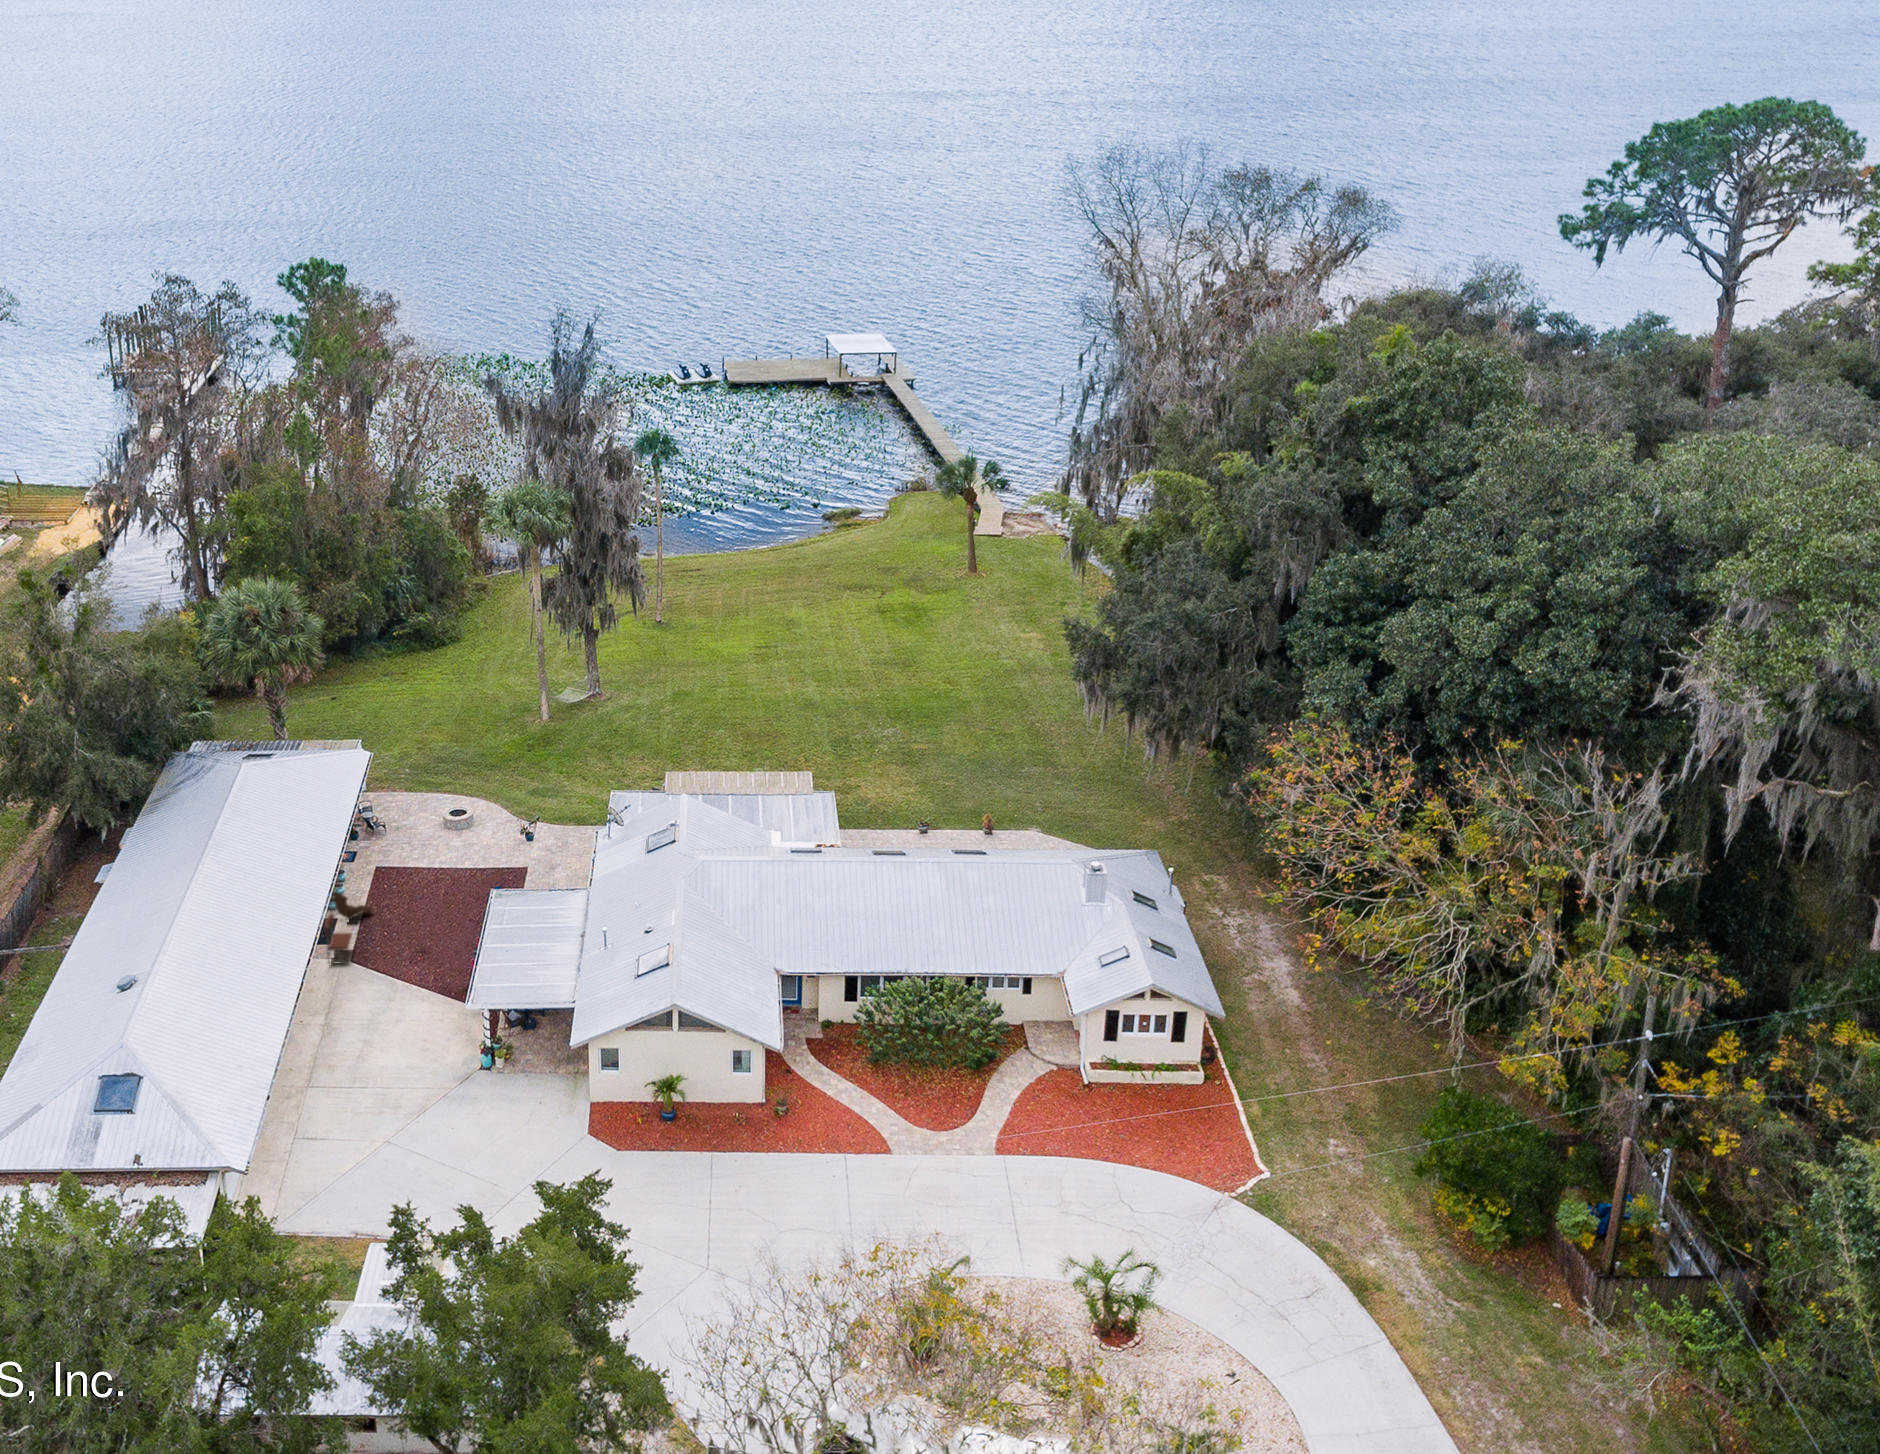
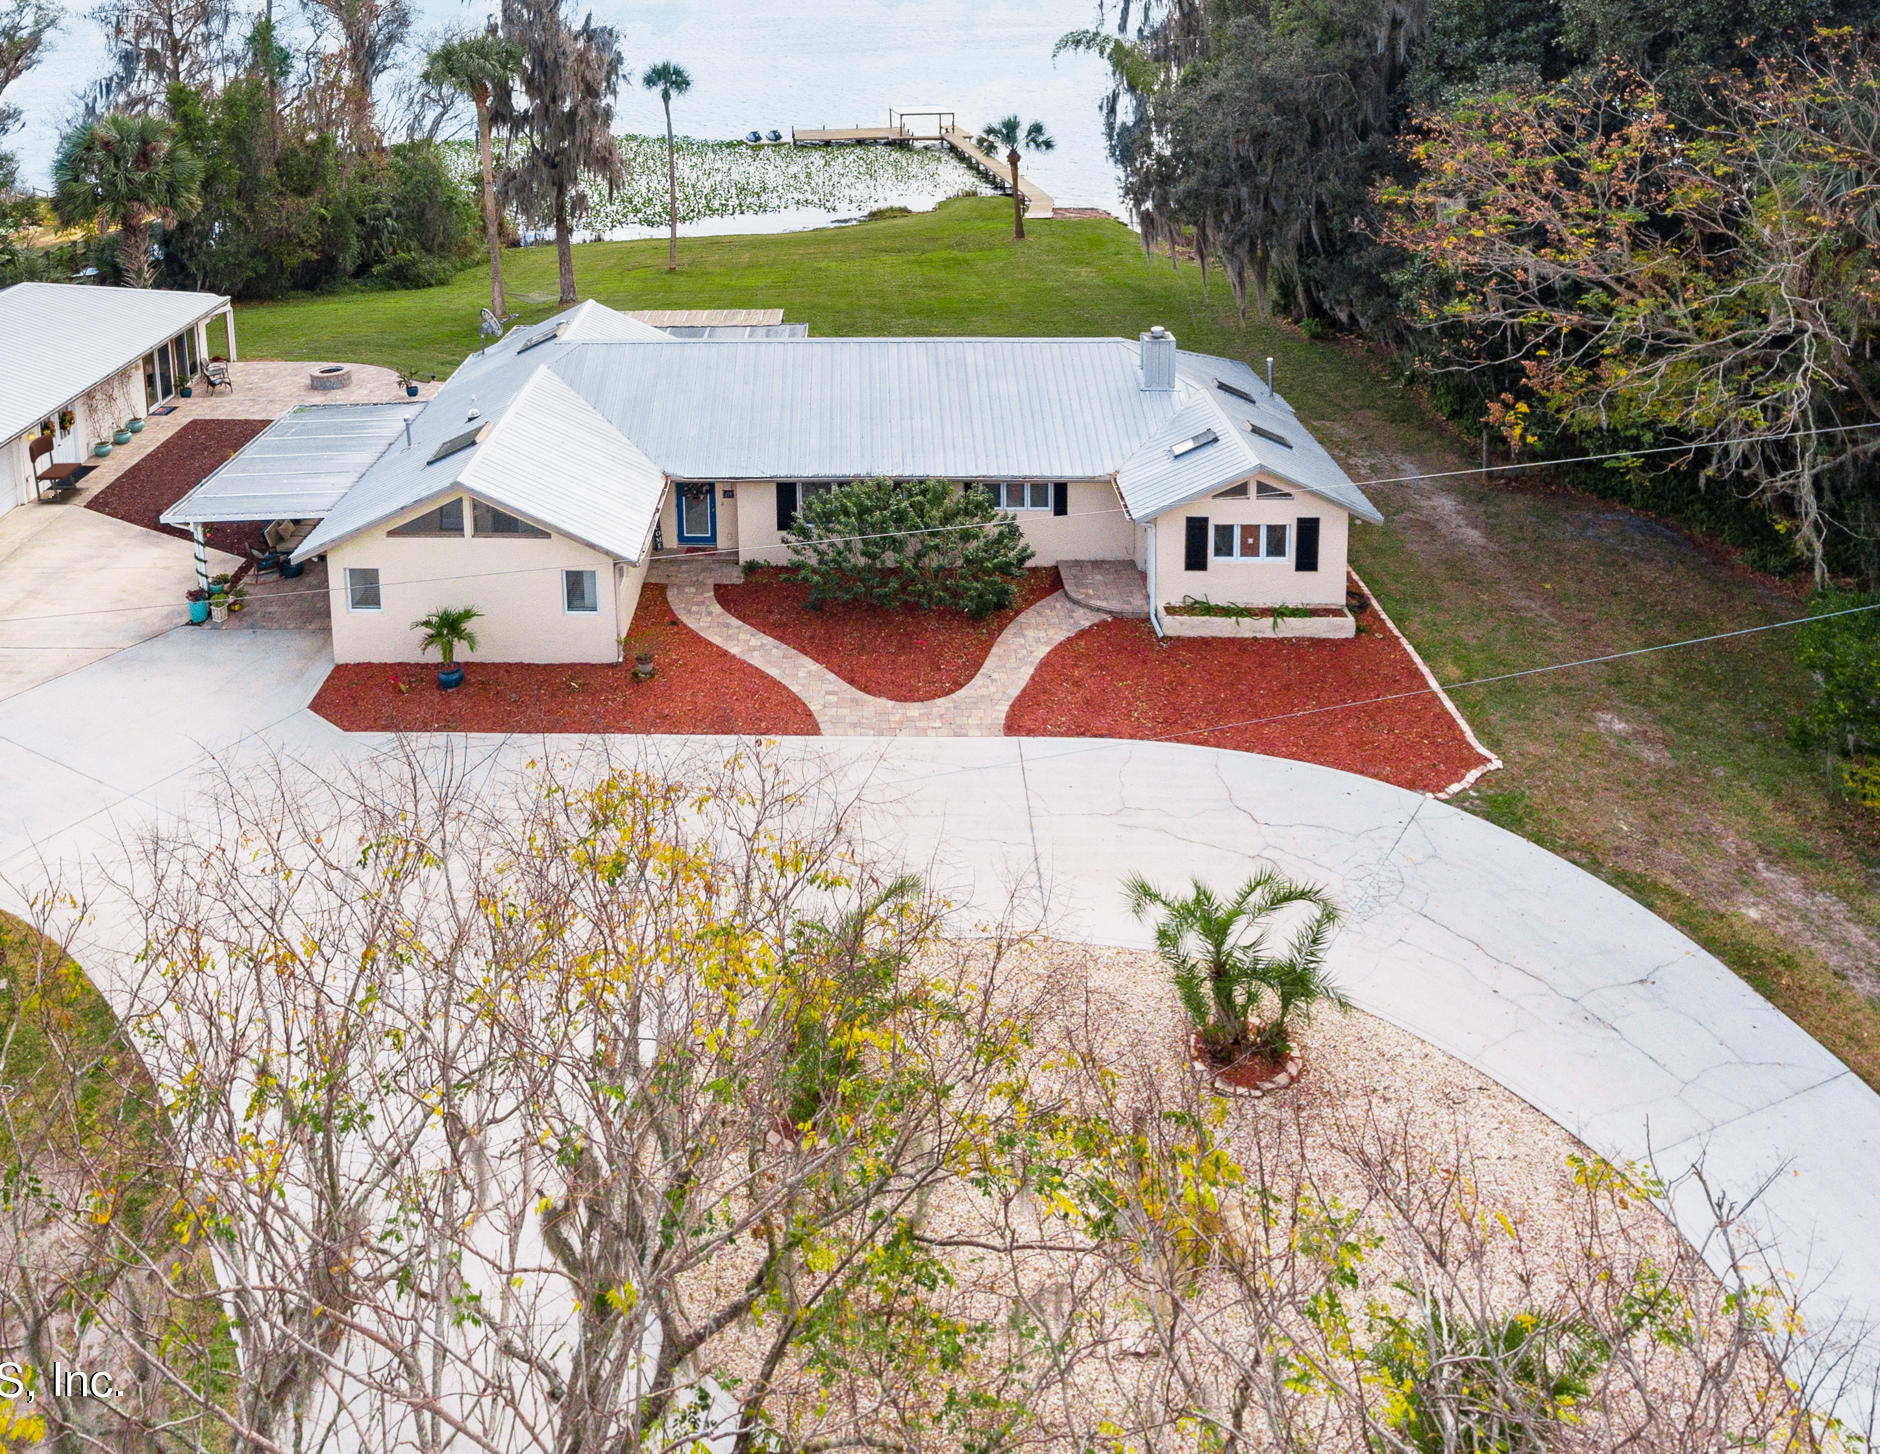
lounge chair: present [334,892,372,921] -> none [73,416,137,464]

